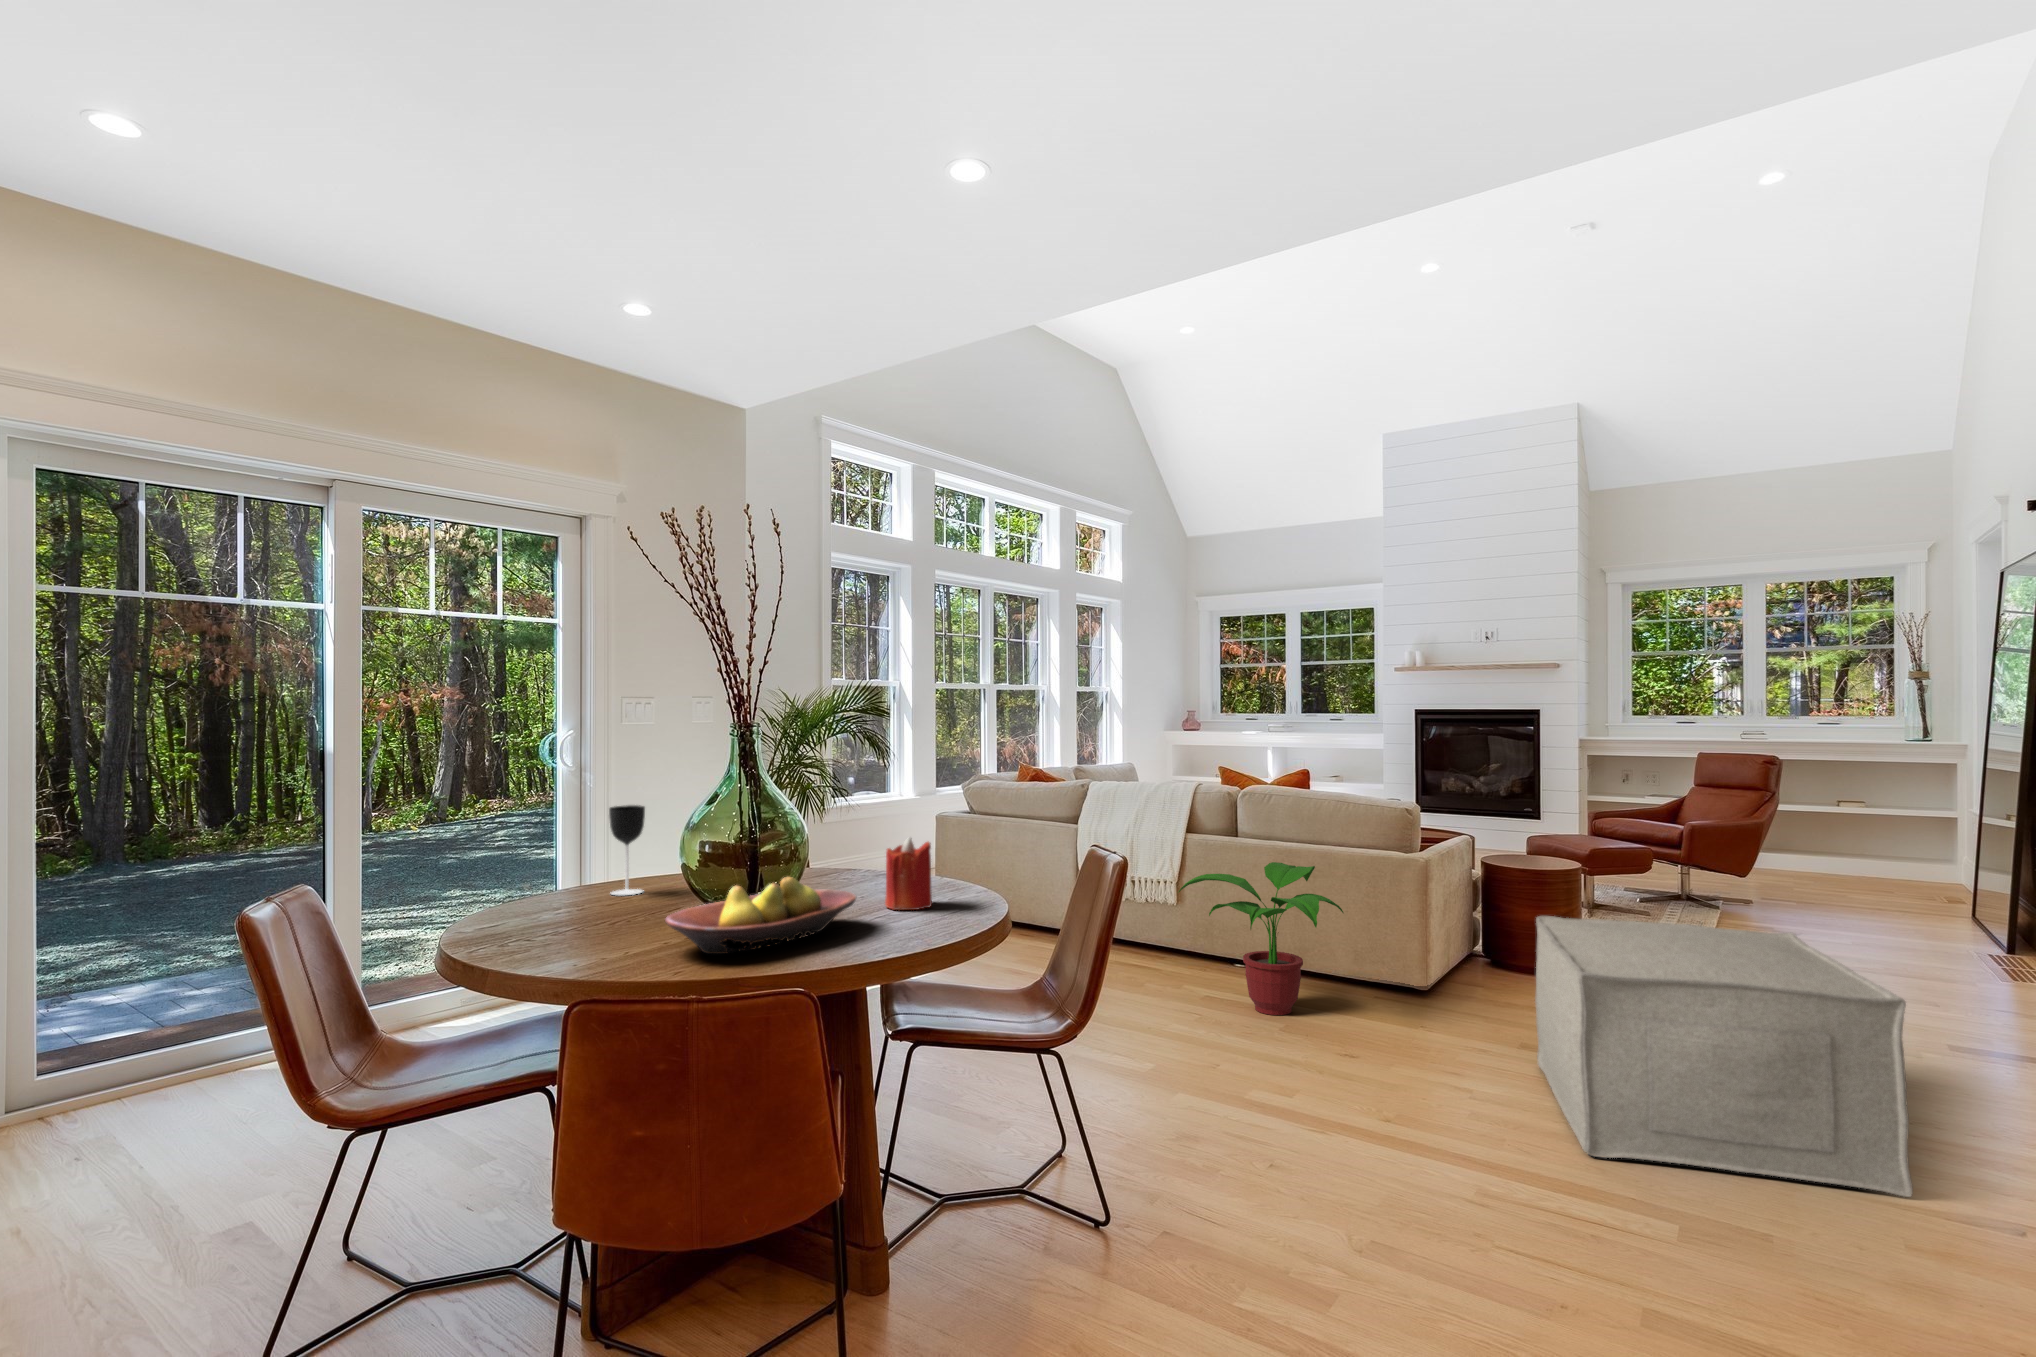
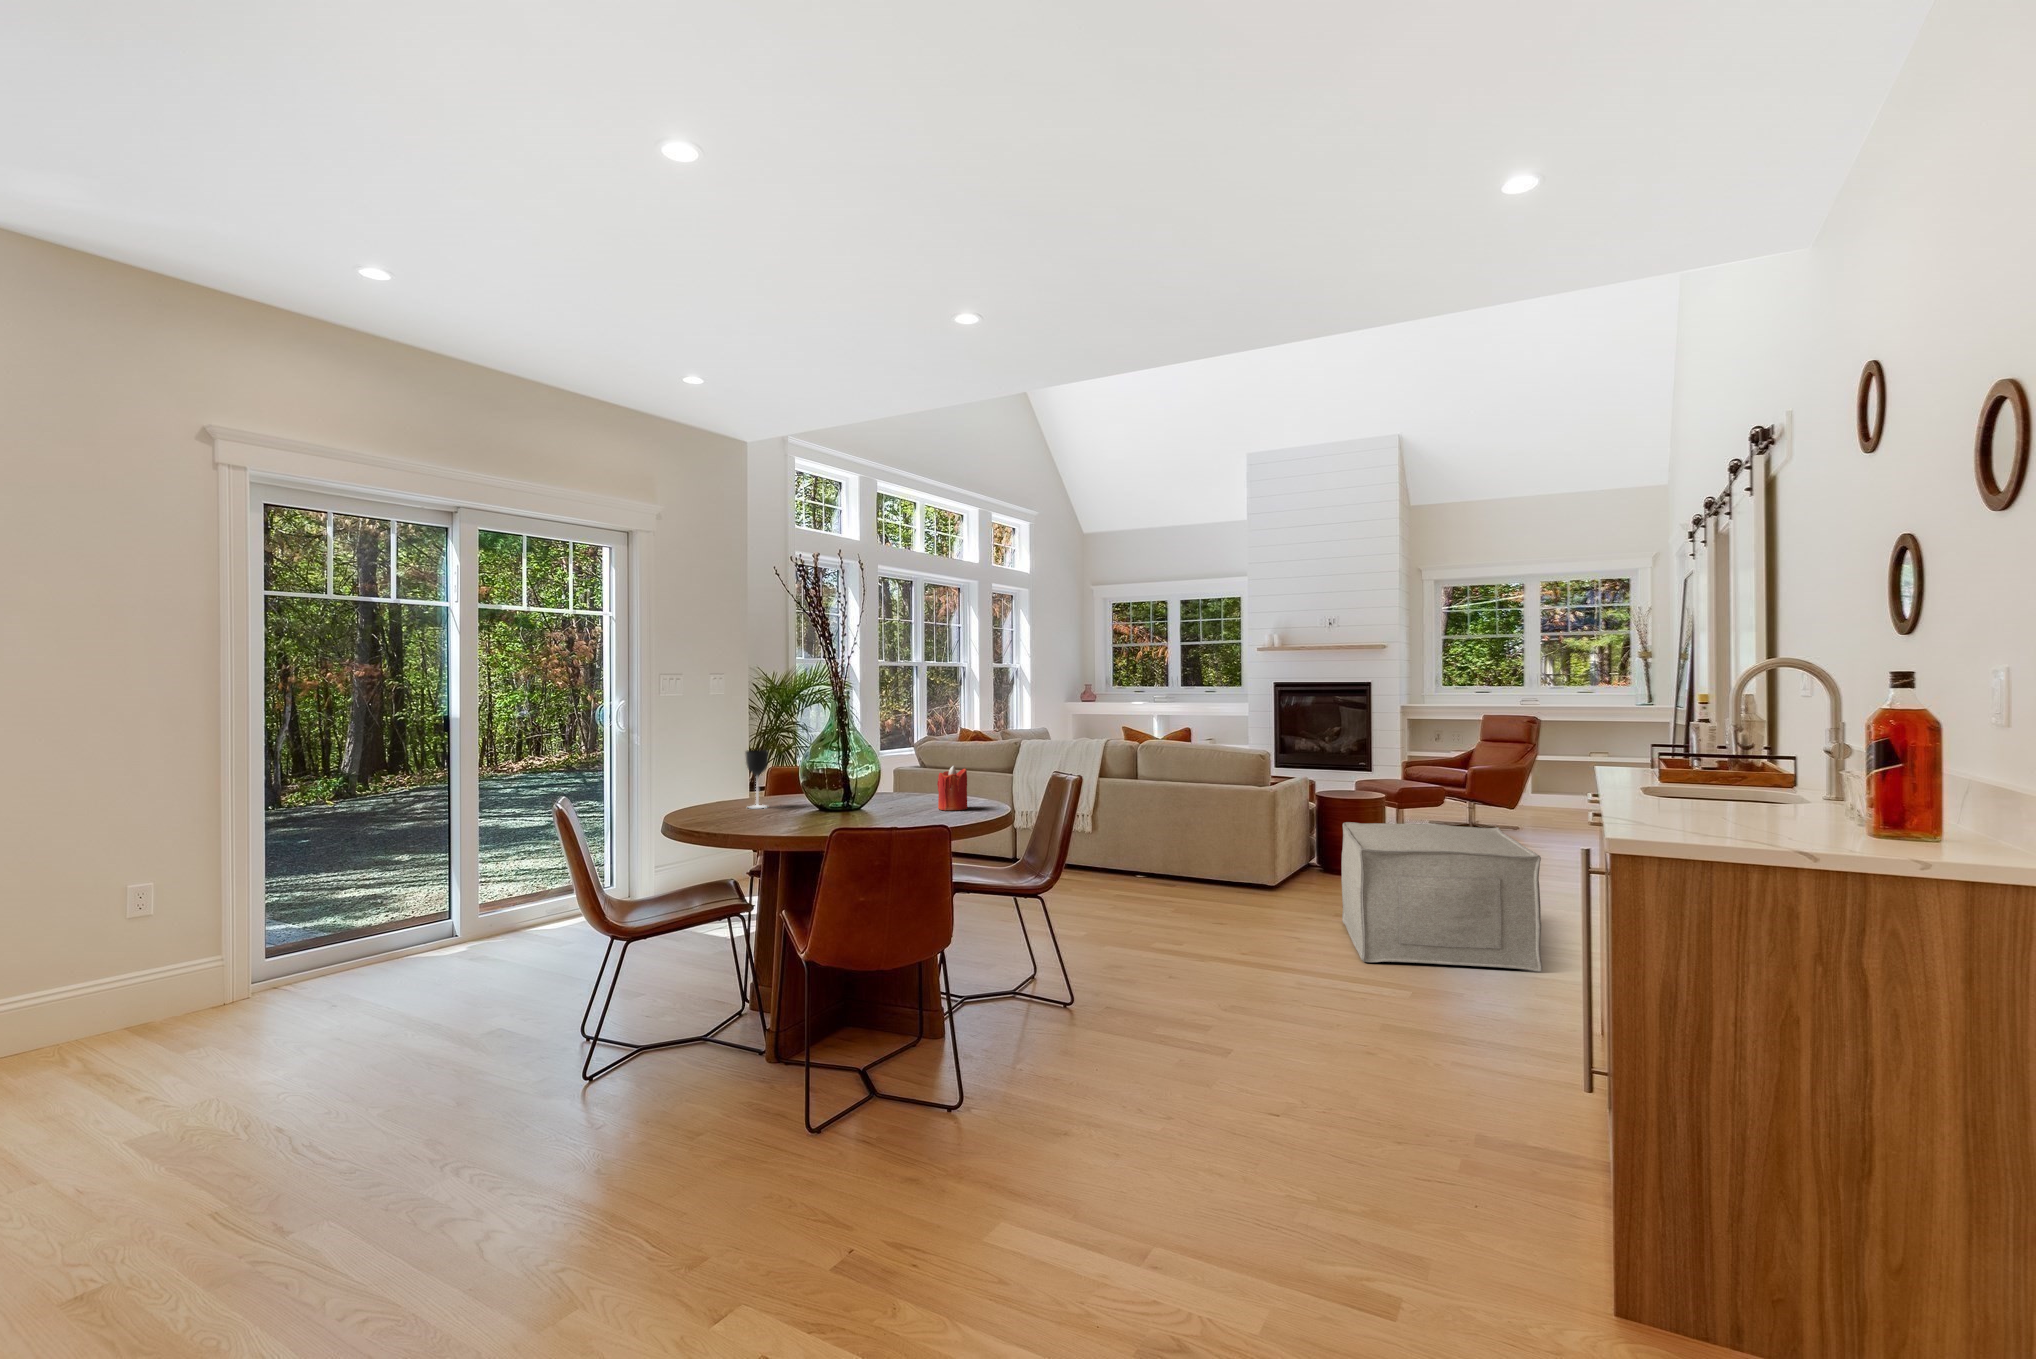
potted plant: present [1179,862,1343,1015] -> none [1098,795,1217,903]
fruit bowl: present [665,877,856,954] -> none [830,787,932,829]

